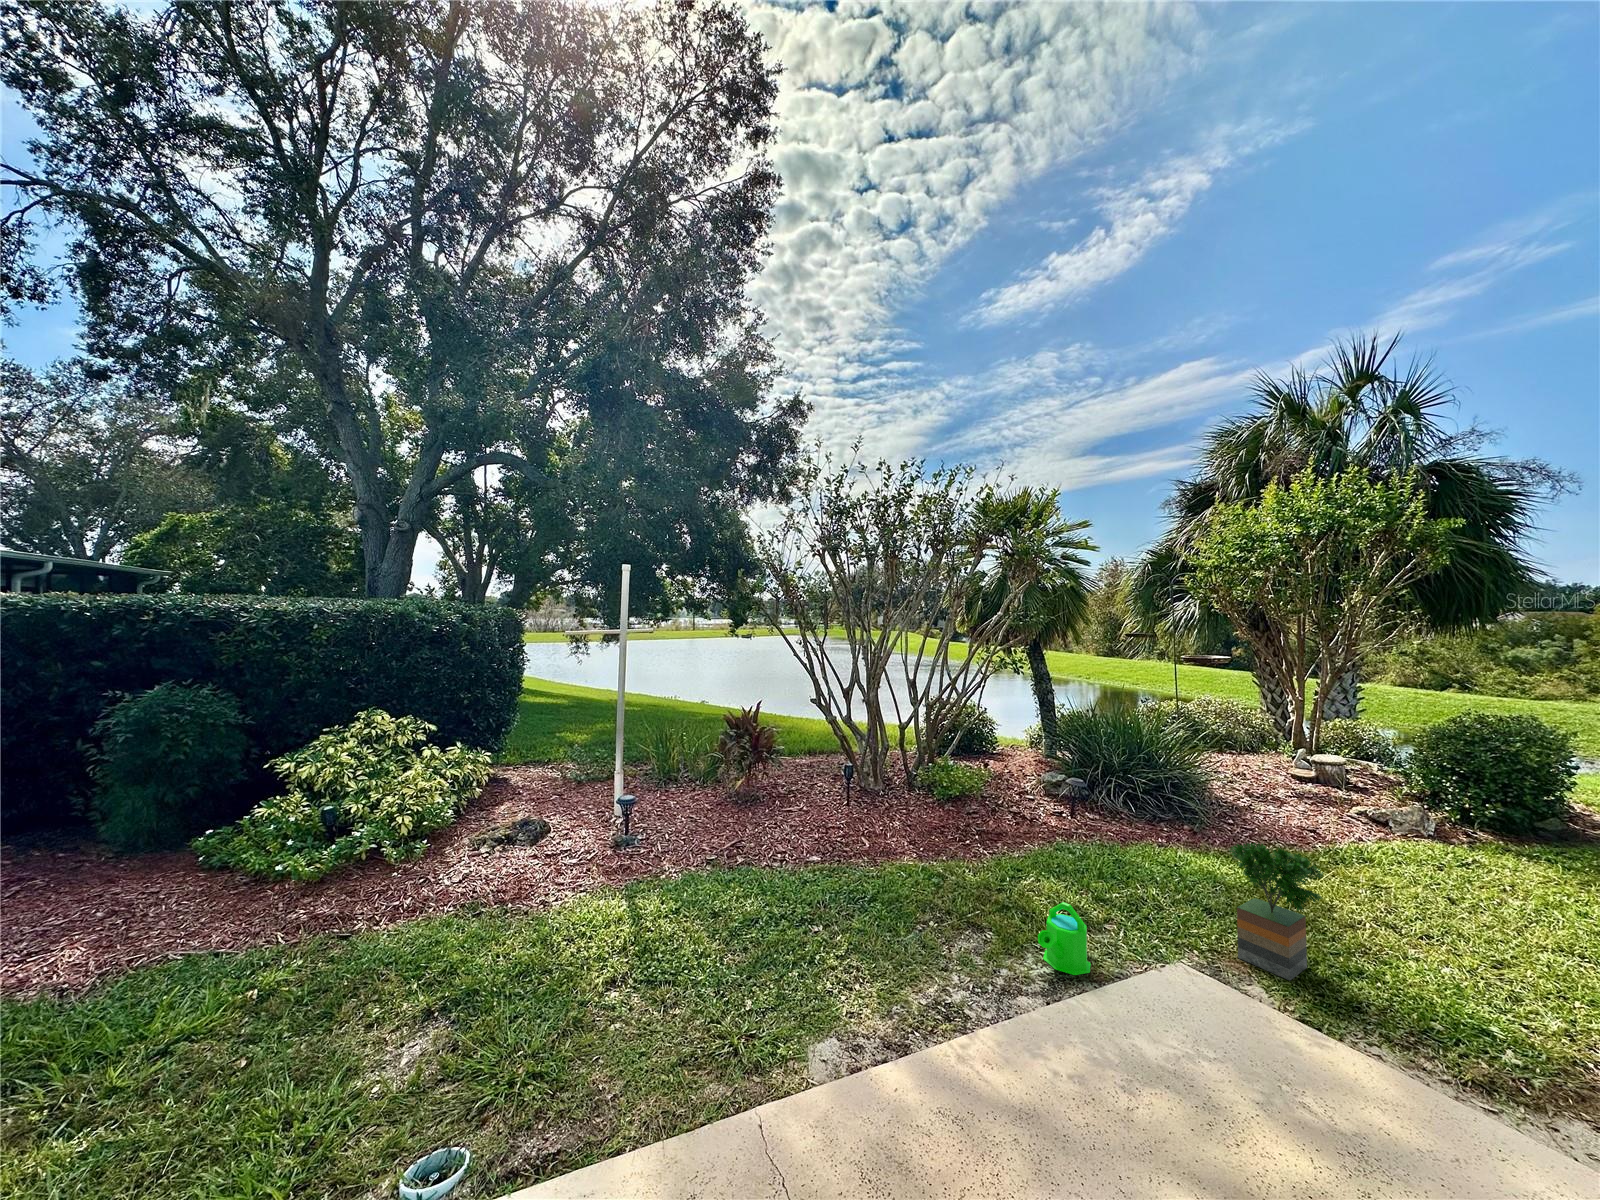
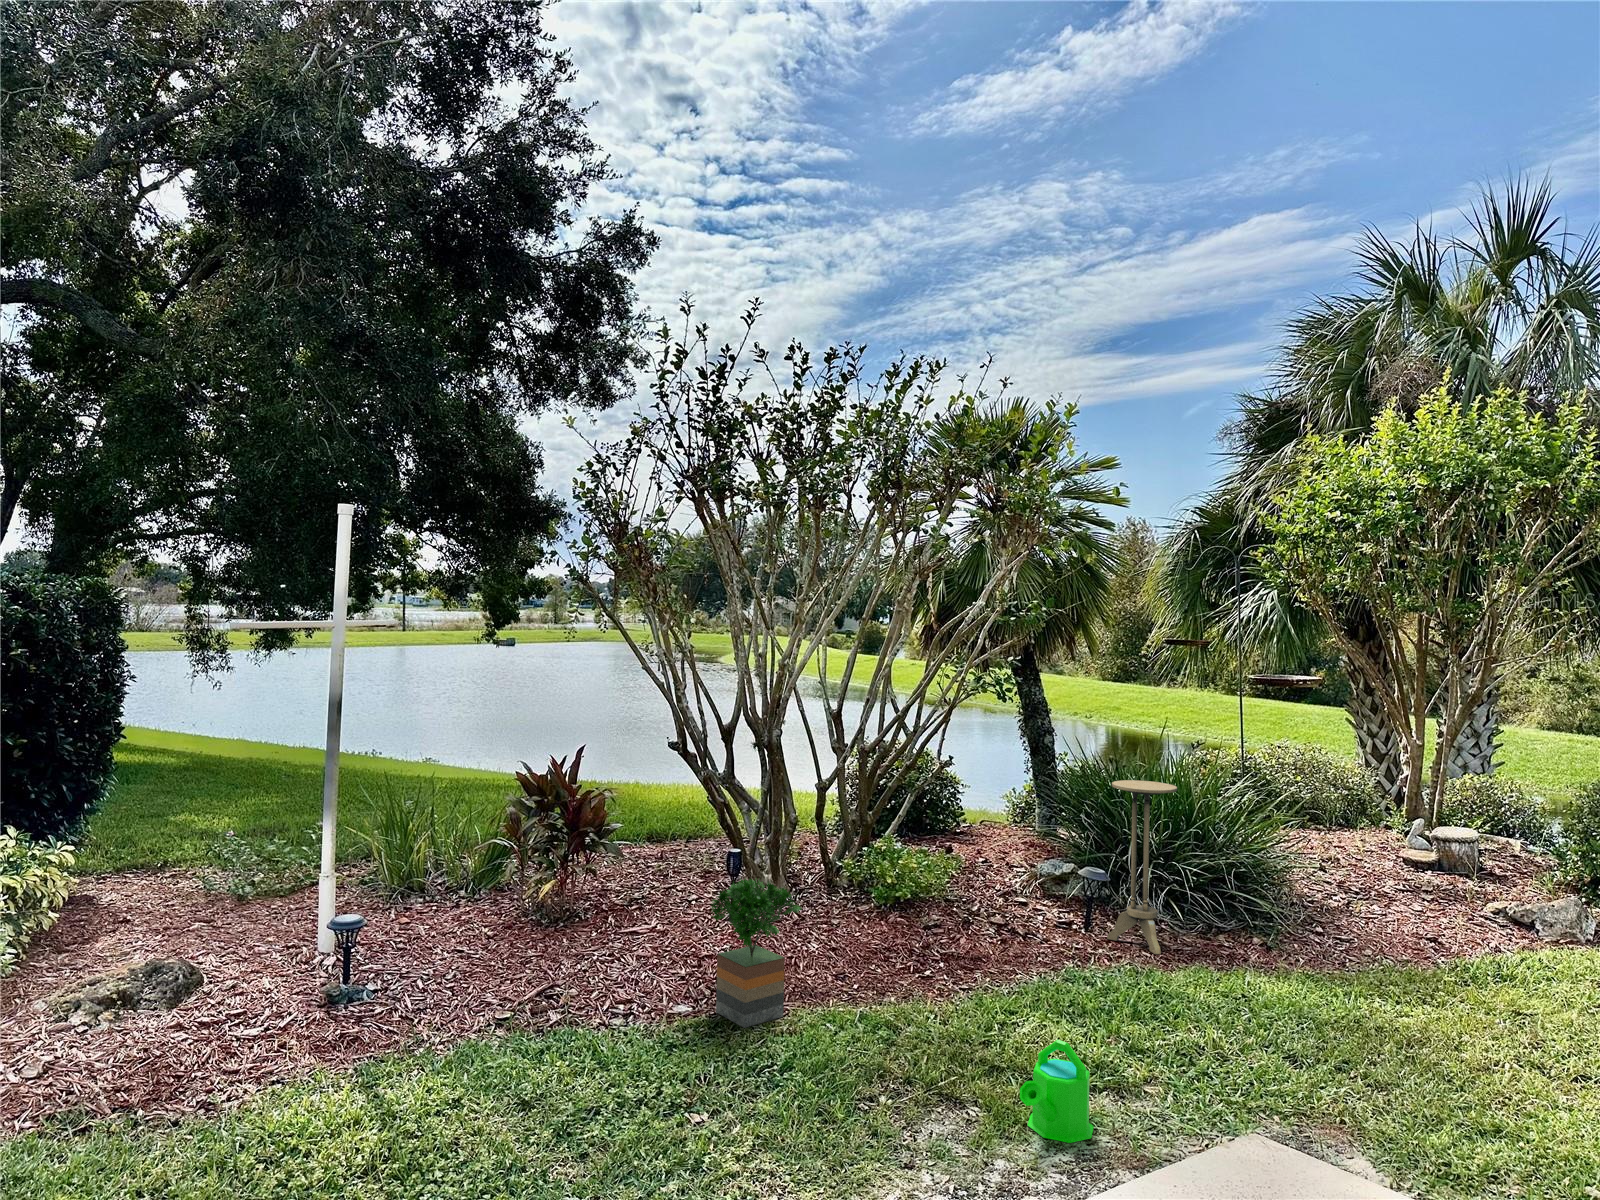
side table: none [1087,723,1133,837] -> present [1107,780,1177,954]
potted tree: present [1231,843,1323,981] -> present [712,878,801,1028]

